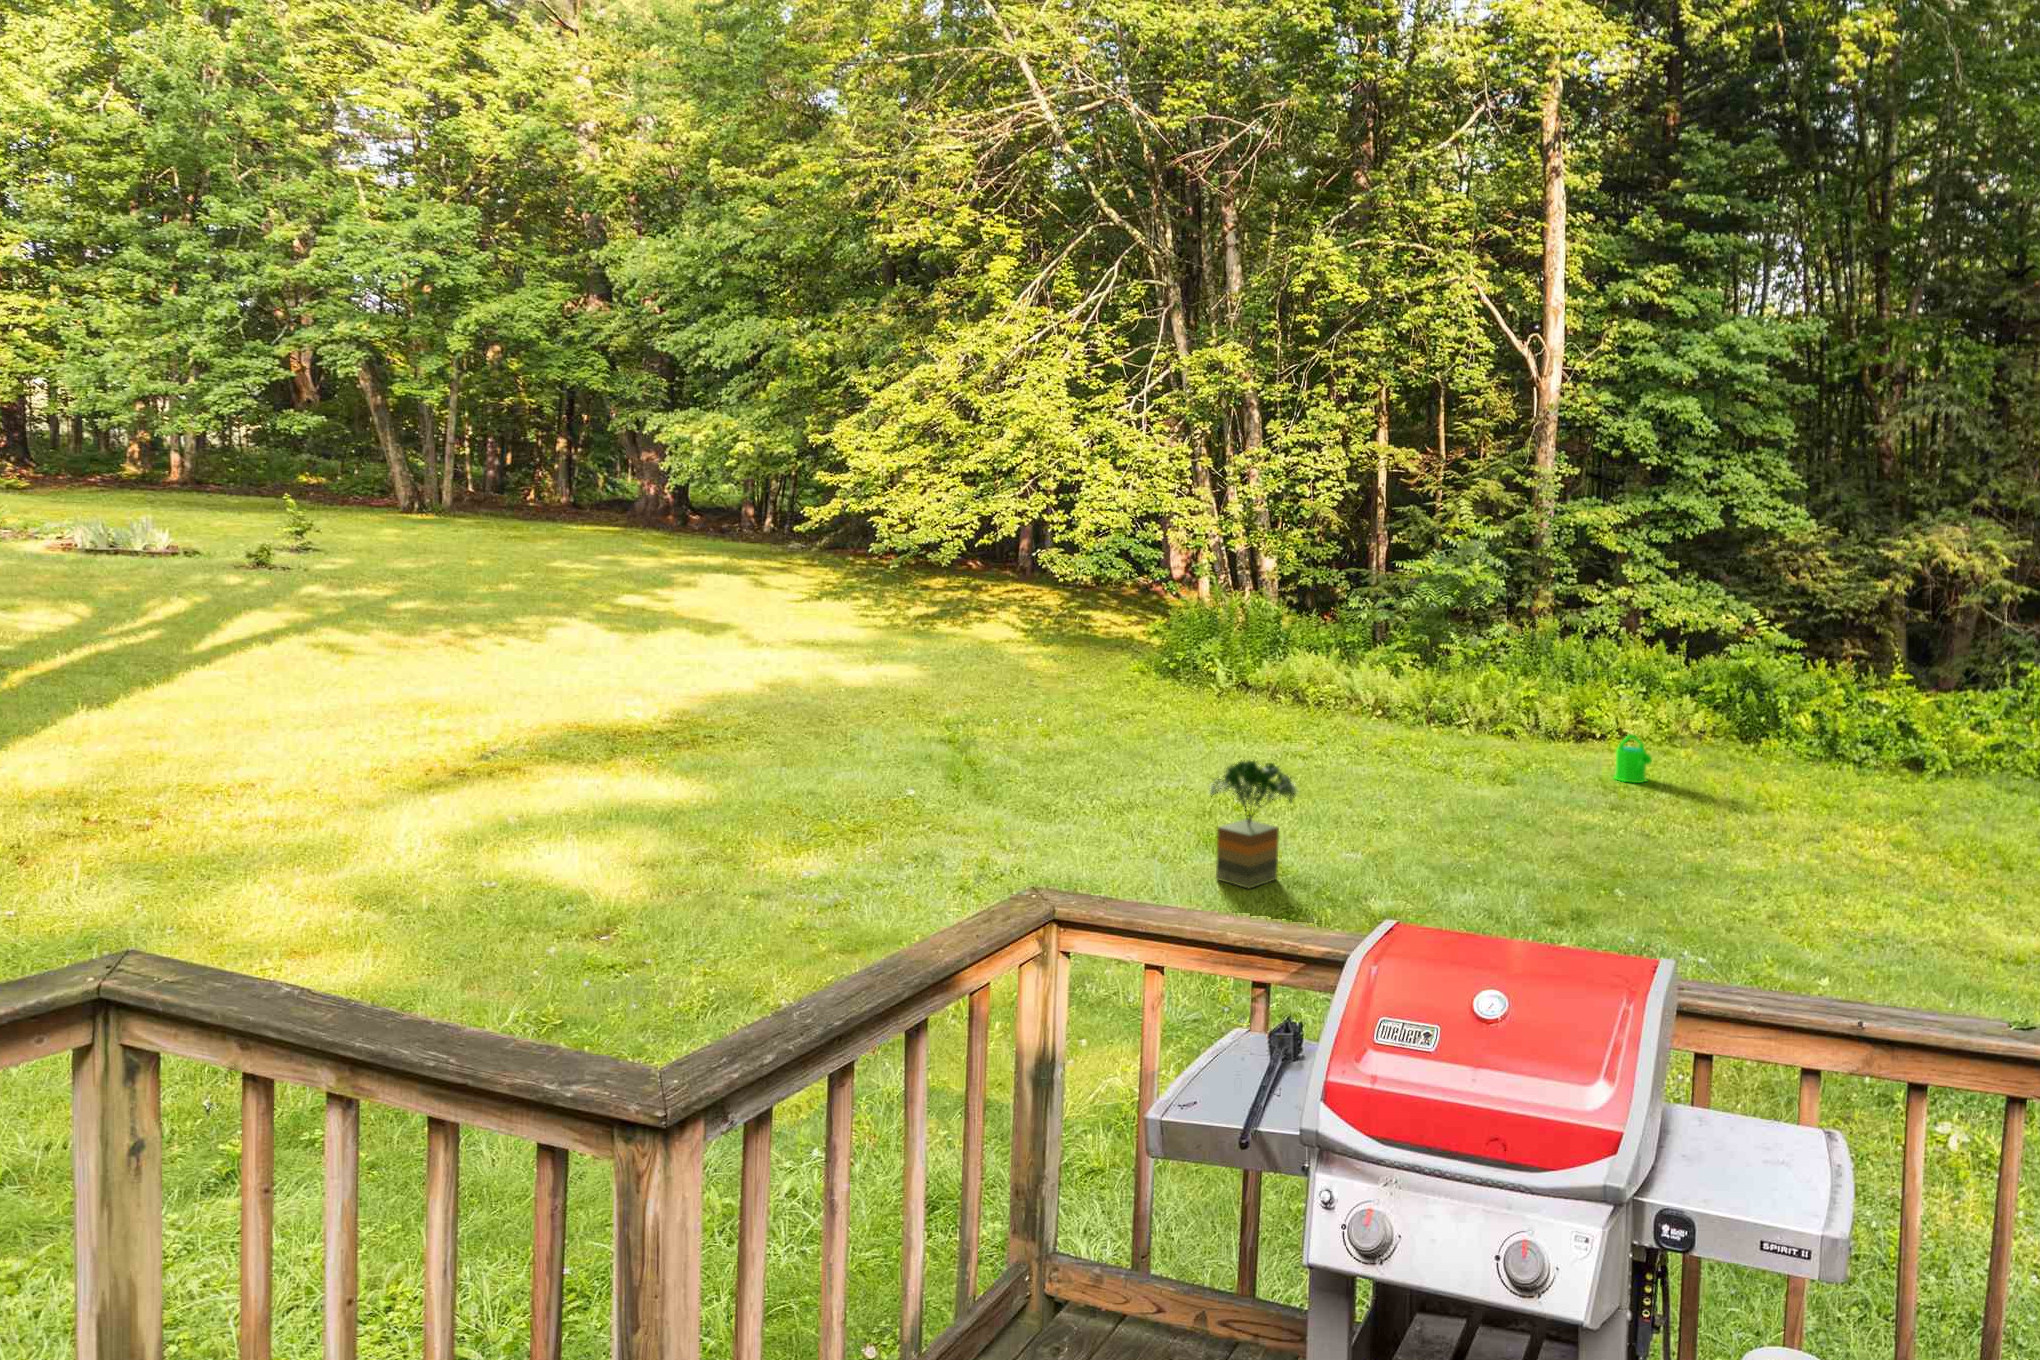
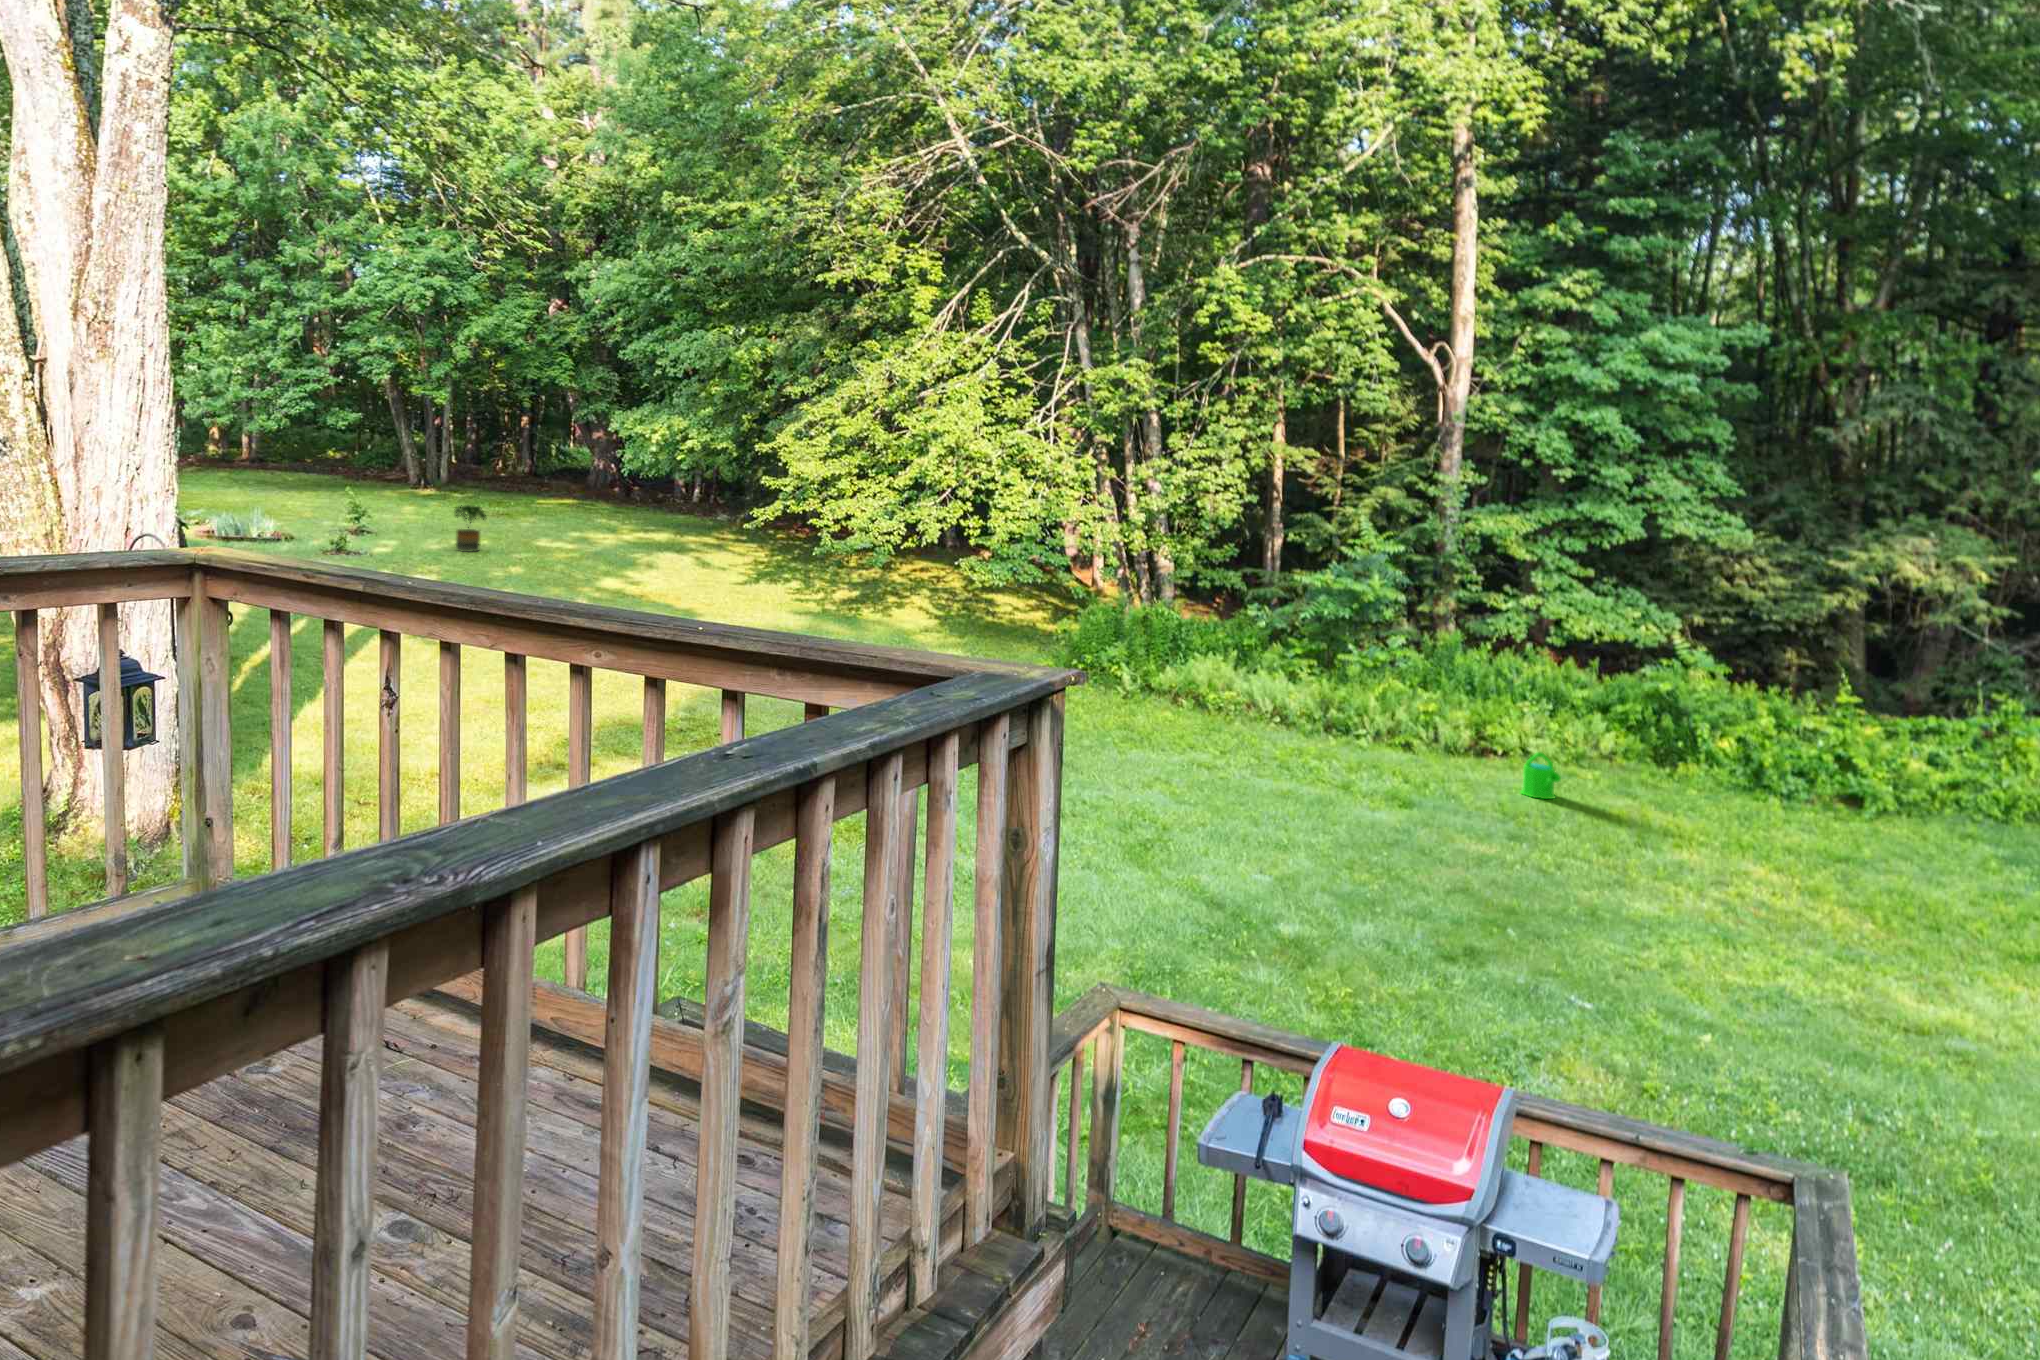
potted tree: present [1209,760,1298,888] -> present [454,505,487,552]

